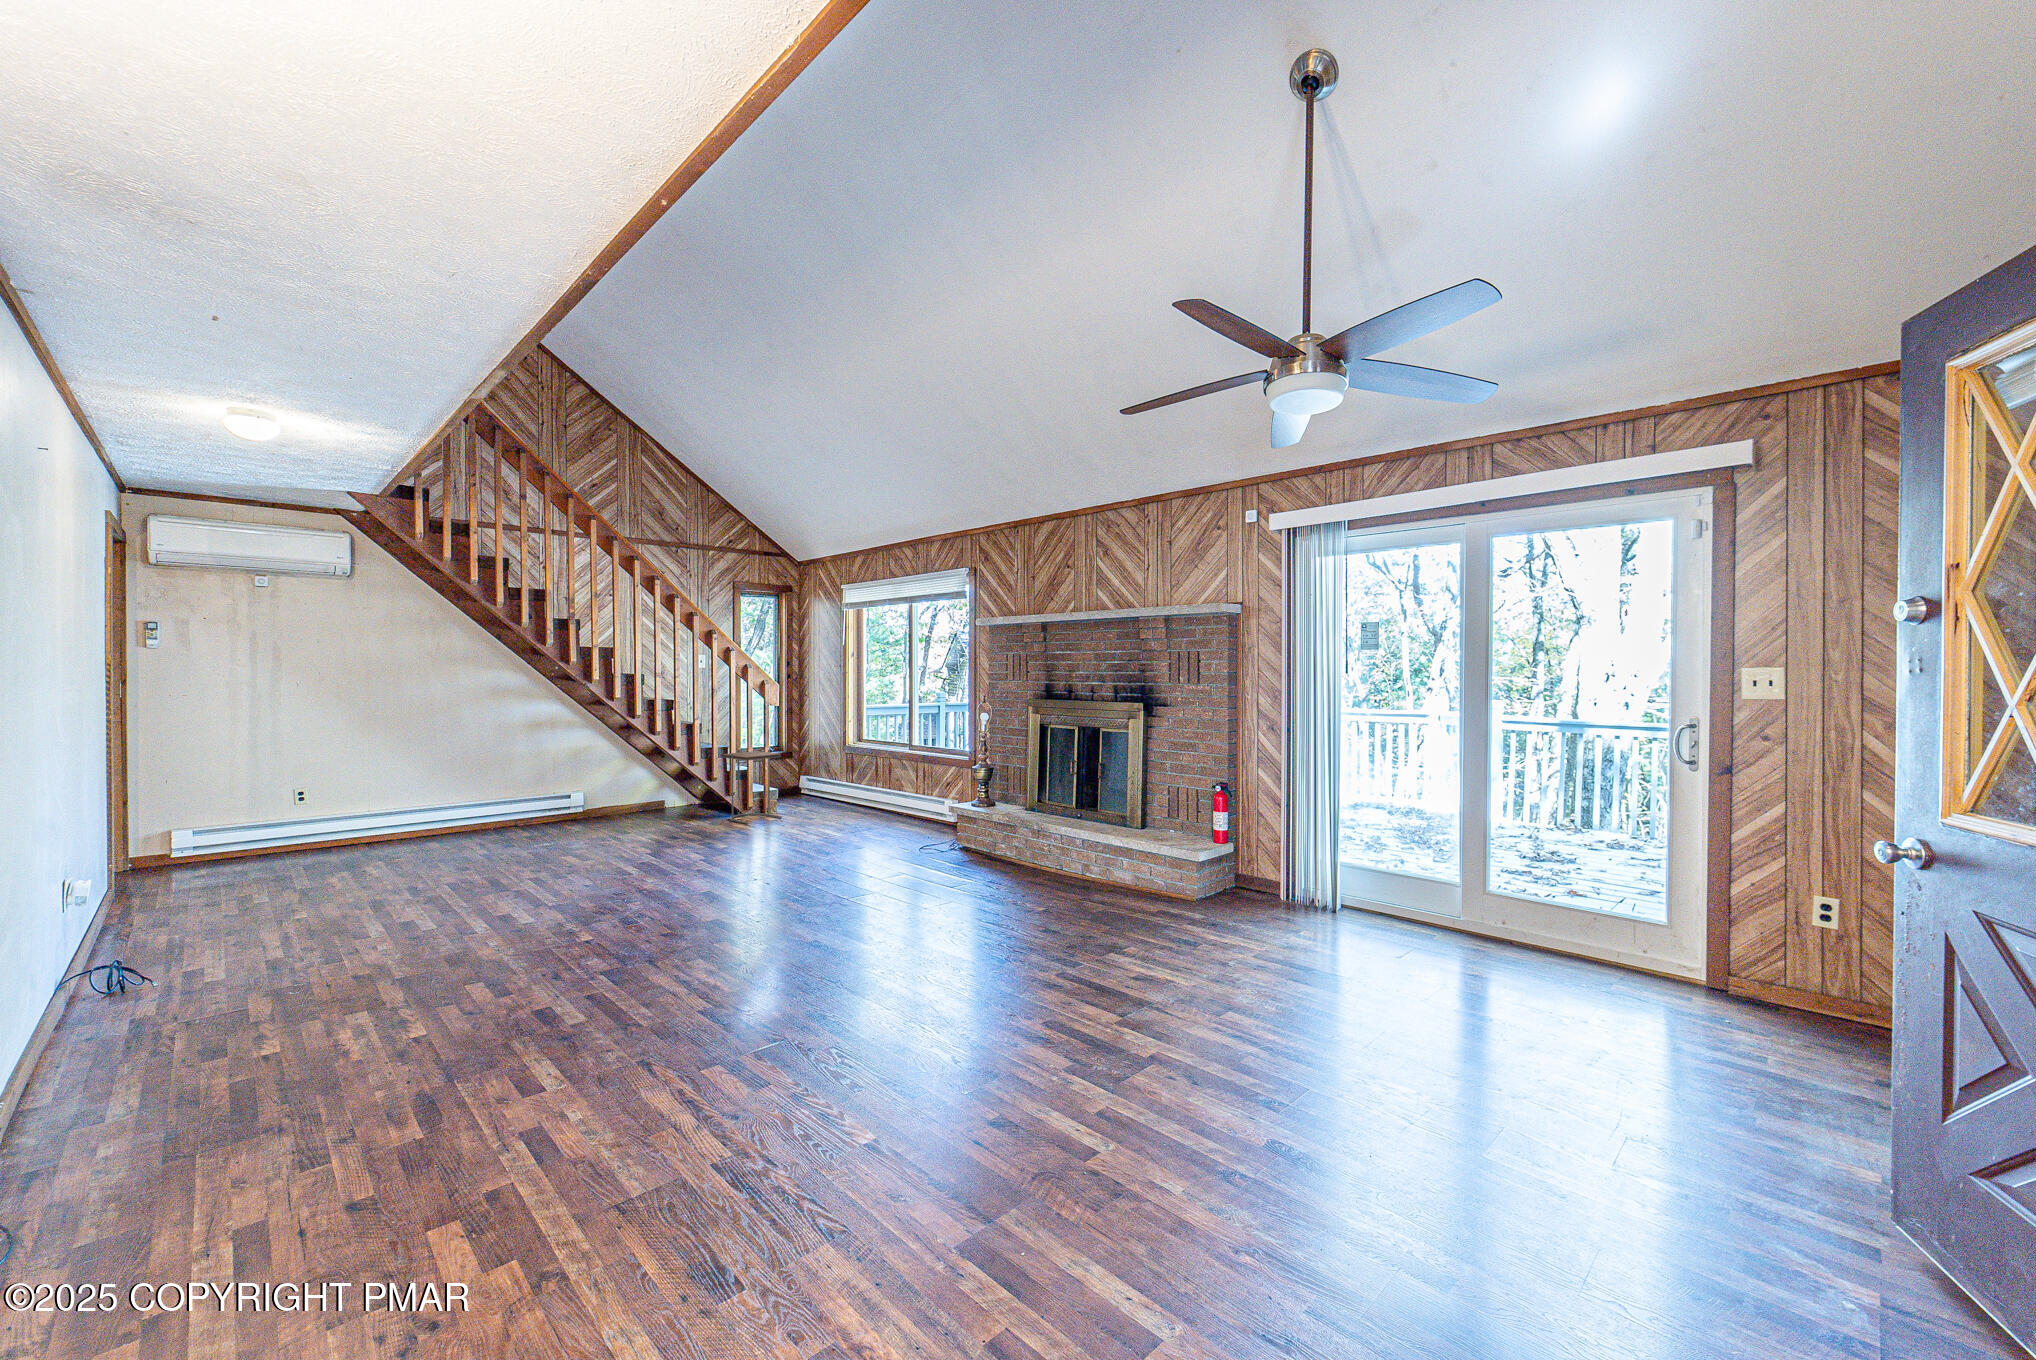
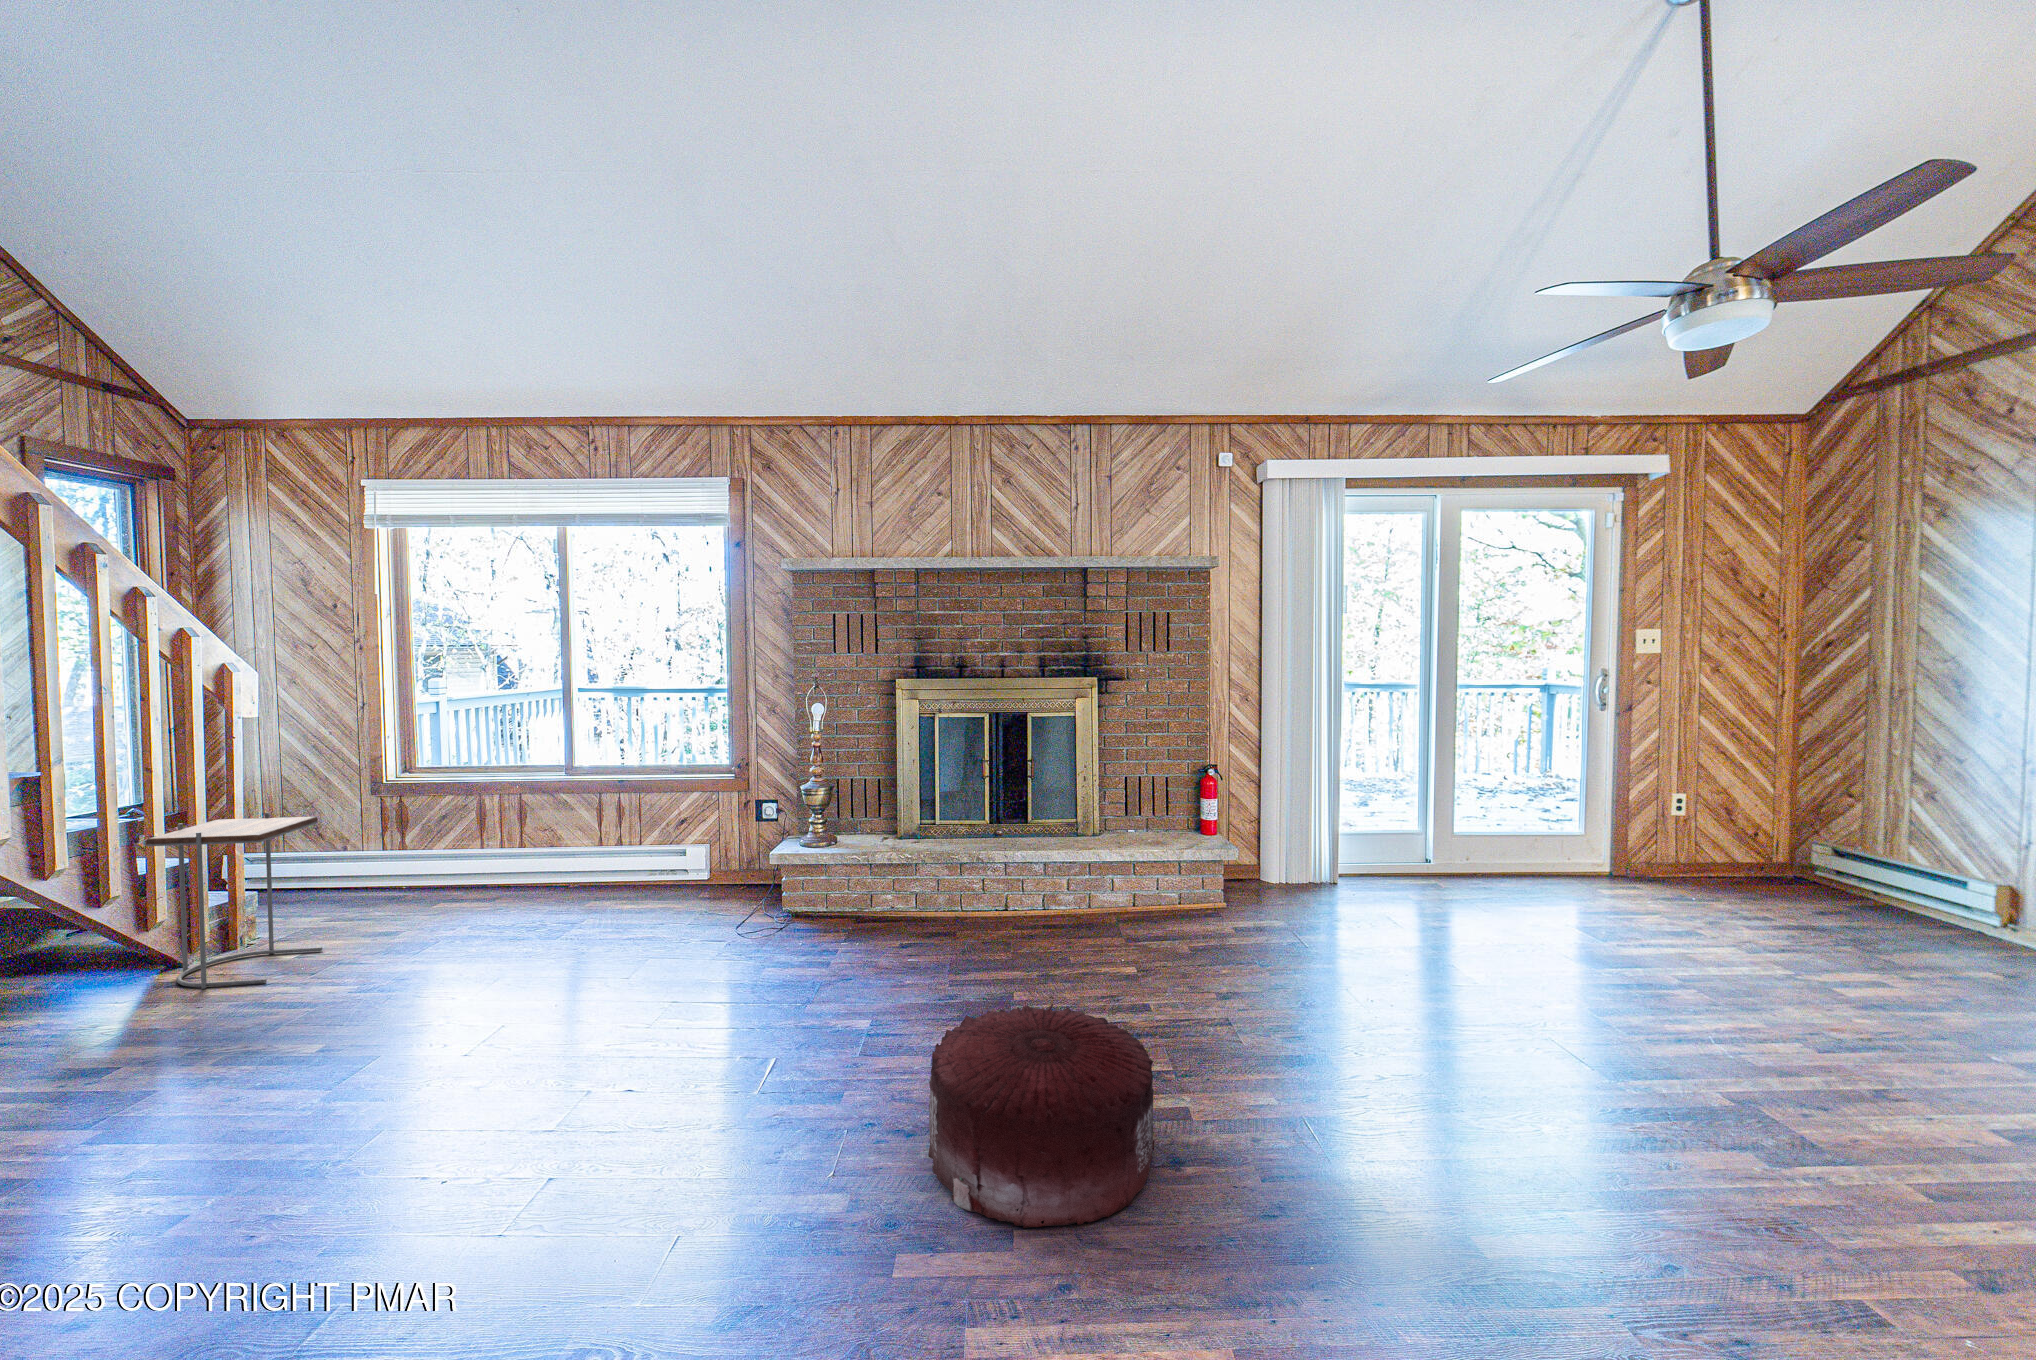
pouf: none [729,867,849,953] -> present [929,1004,1155,1228]

